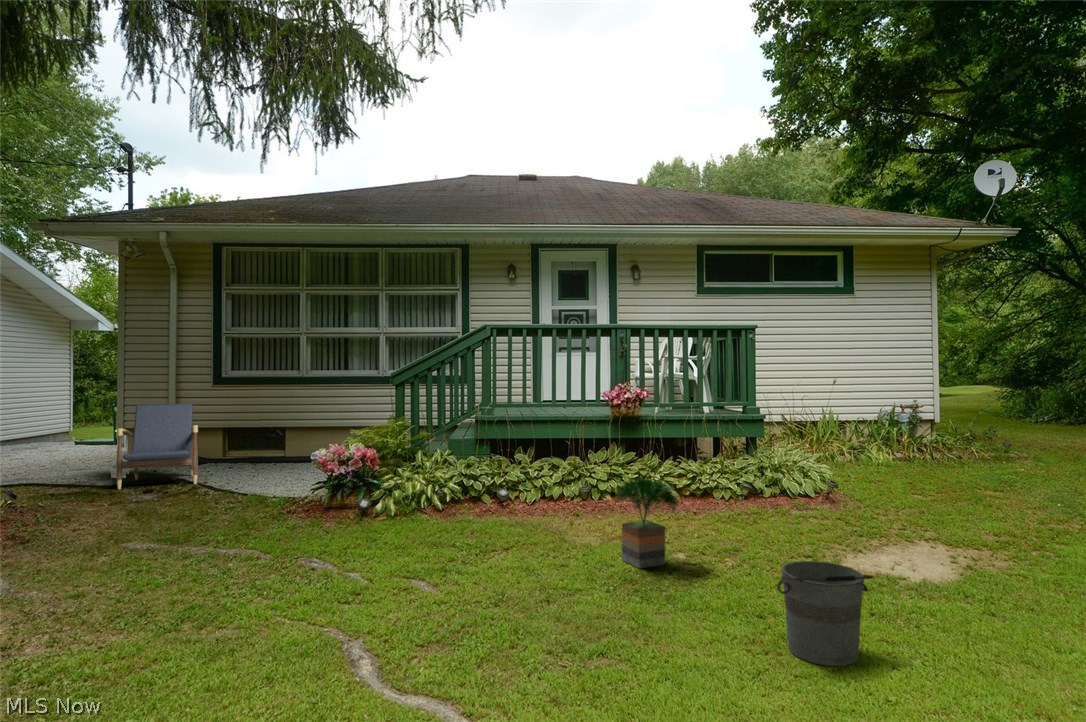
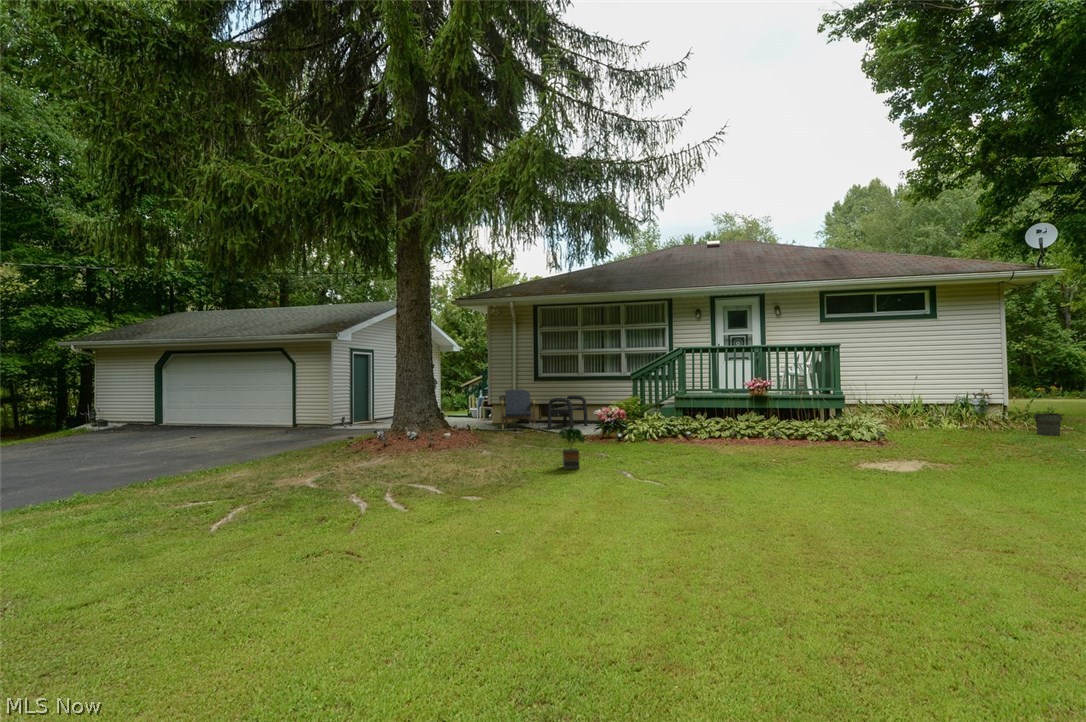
bench: none [221,415,312,487] -> present [548,395,587,430]
potted tree: present [616,478,678,569] -> present [558,428,585,469]
bucket: present [777,561,874,666] -> present [1034,413,1064,436]

